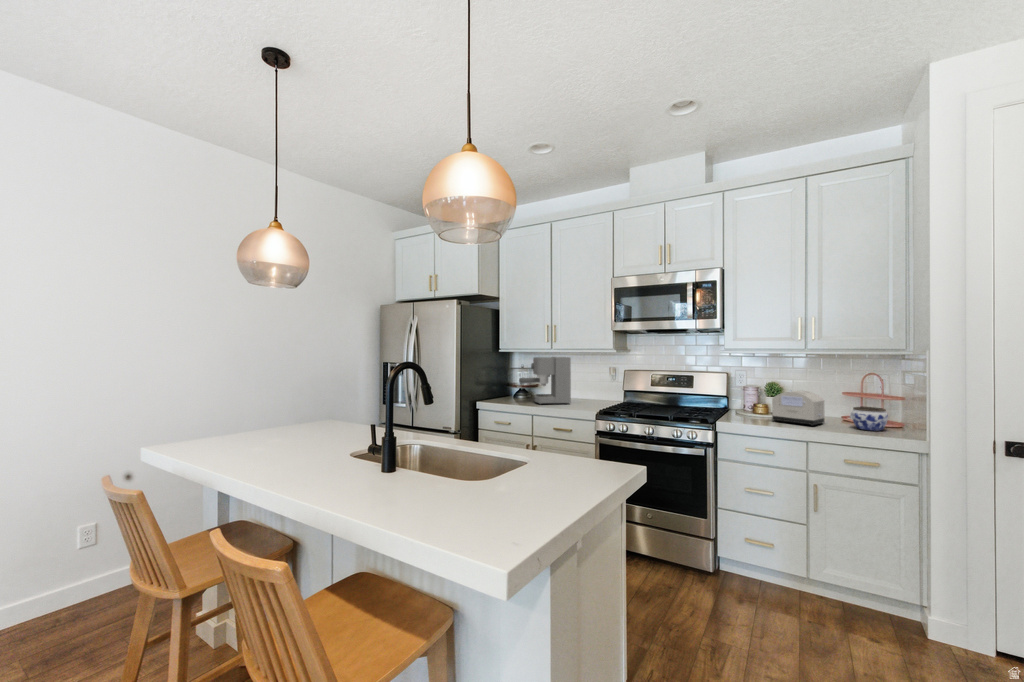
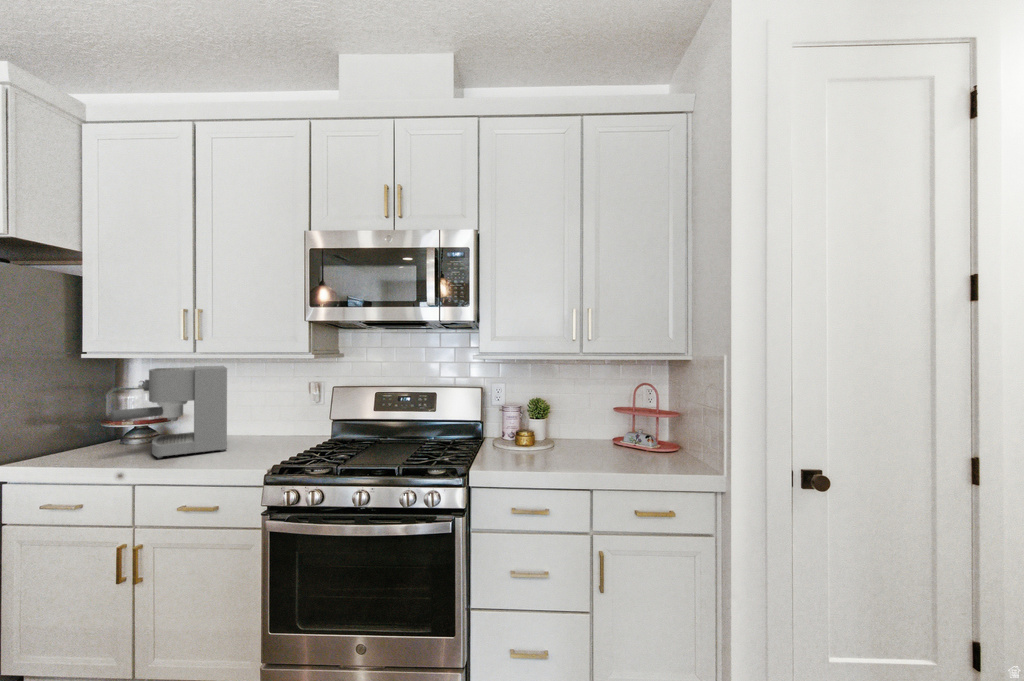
toaster: present [771,390,825,426] -> none [541,410,604,463]
jar: present [851,406,888,431] -> none [636,430,677,464]

